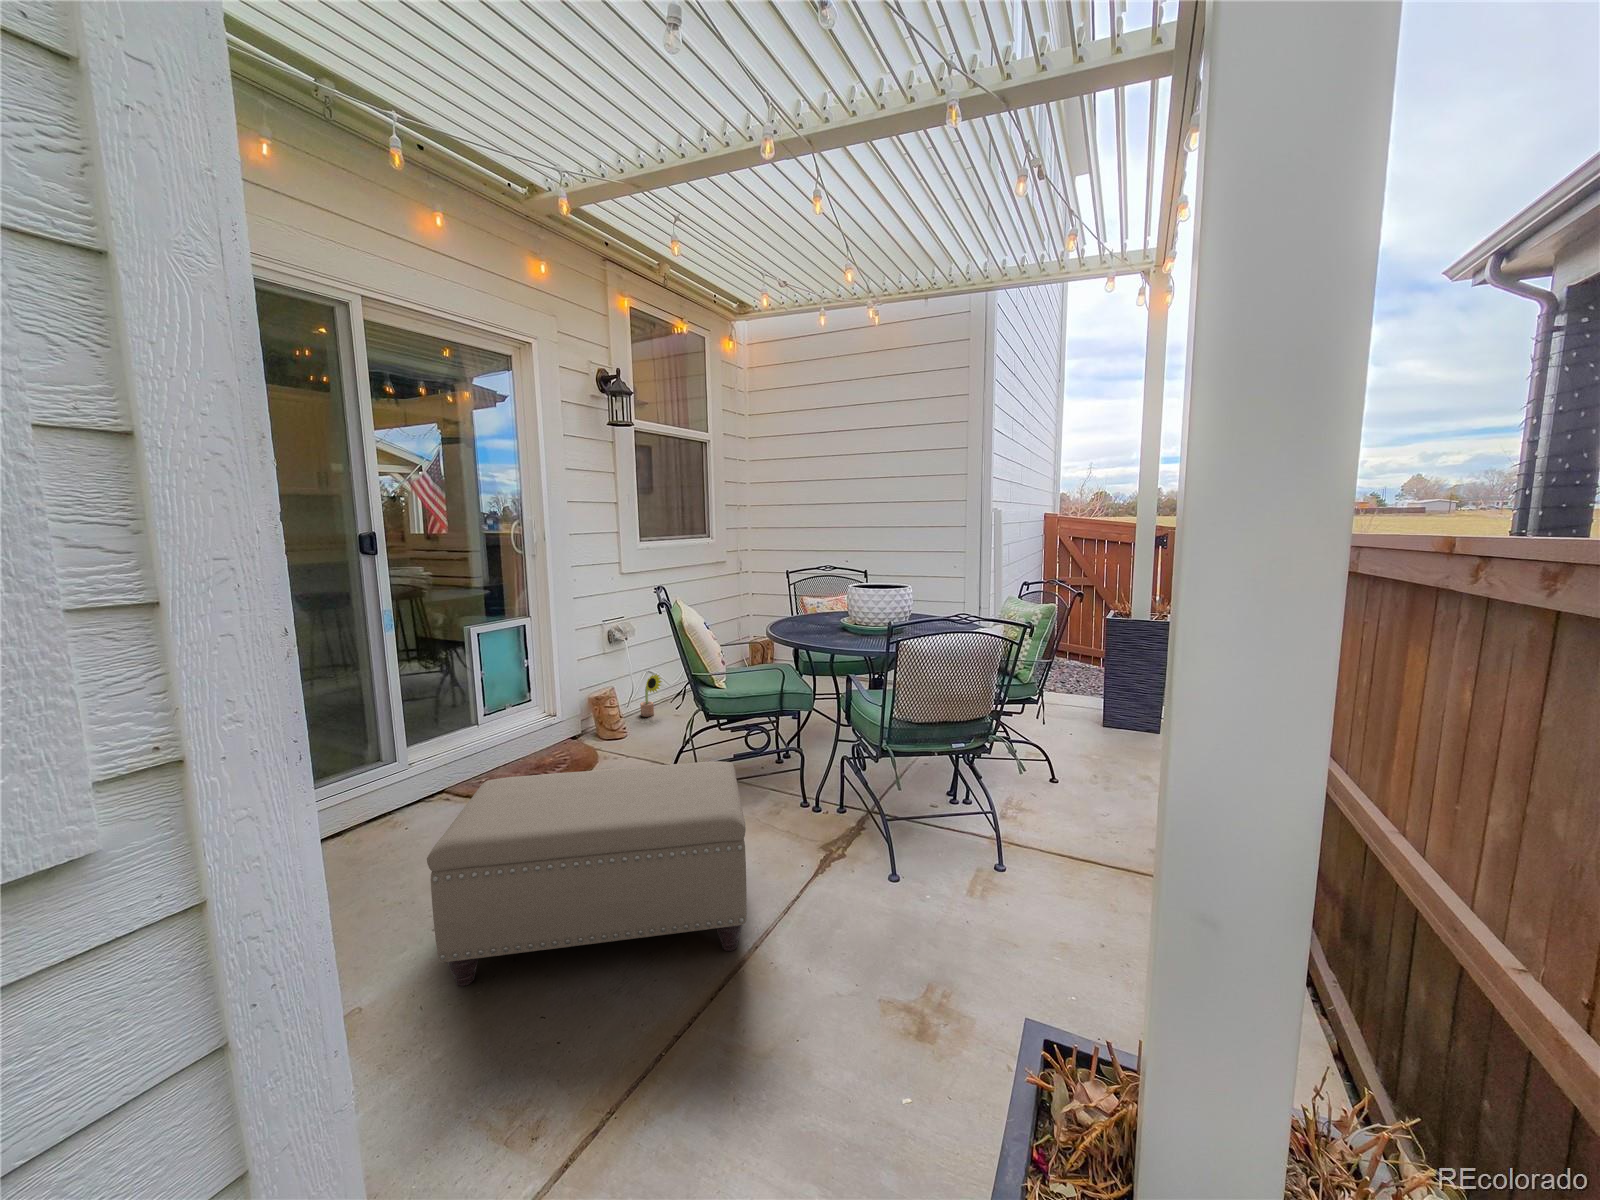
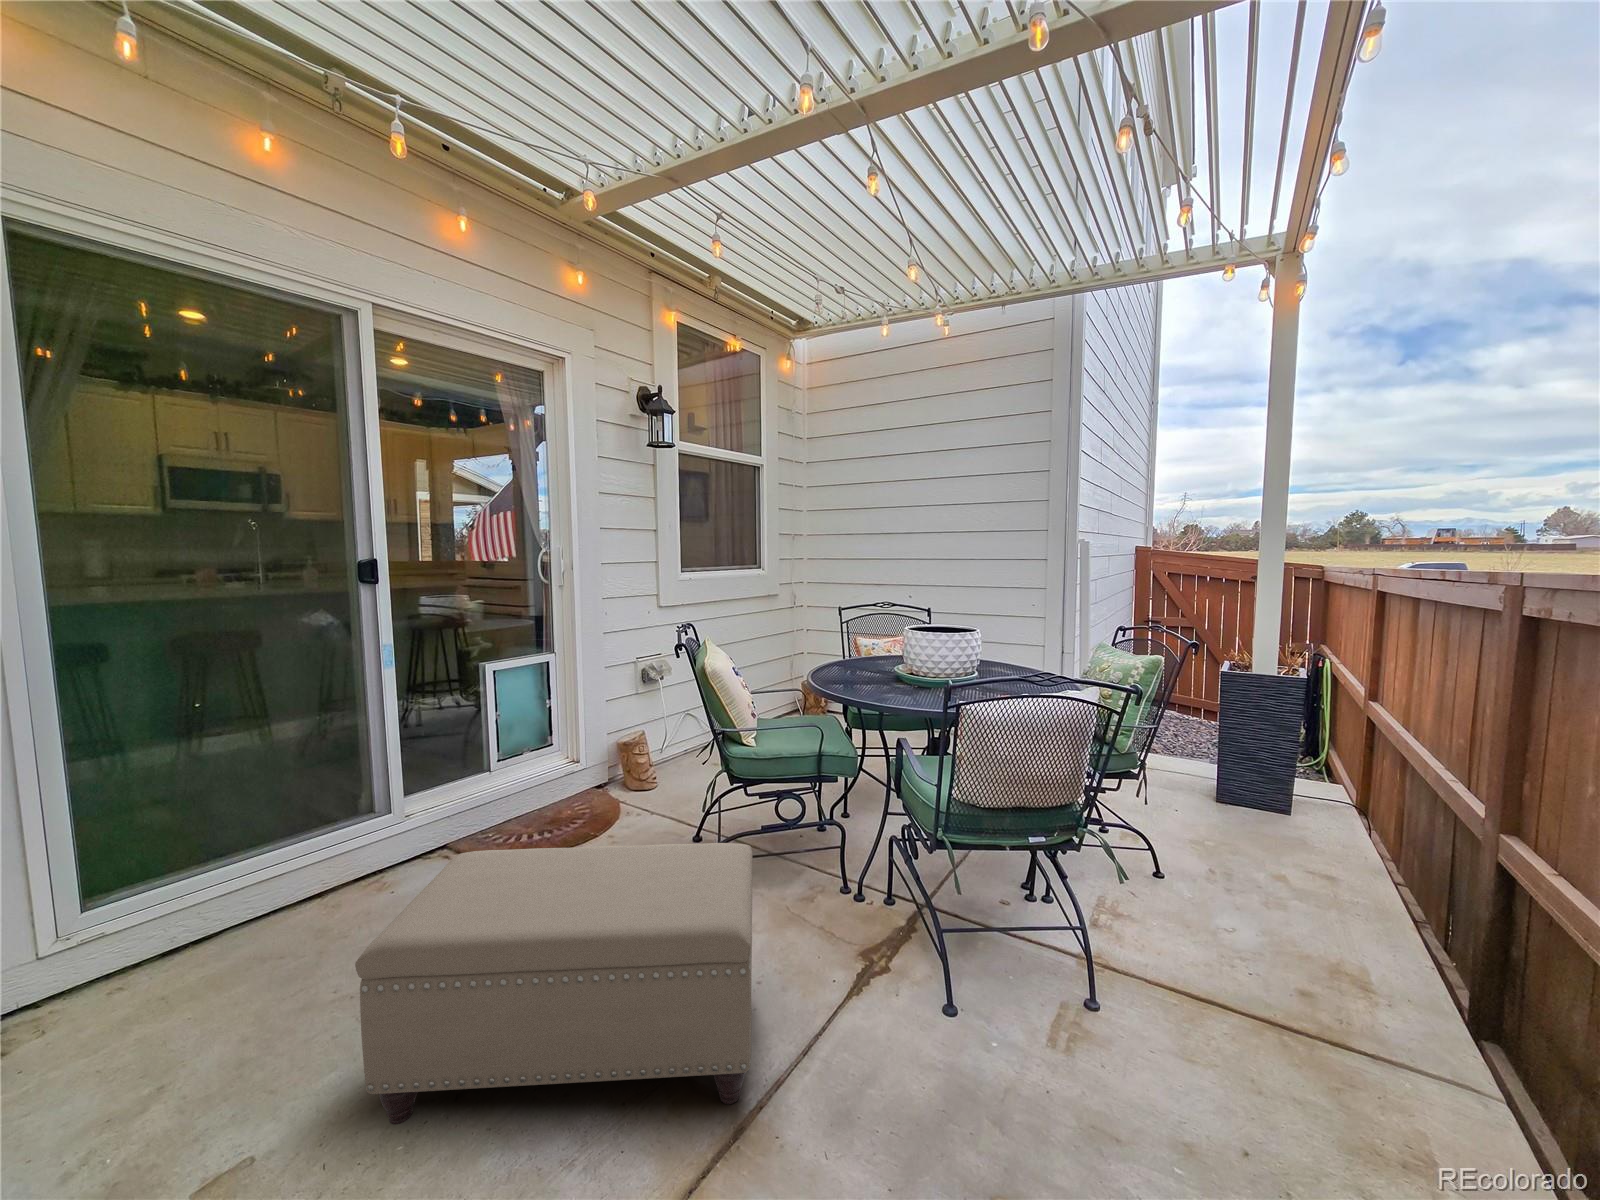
decorative plant: present [640,674,662,717] -> none [673,718,698,766]

